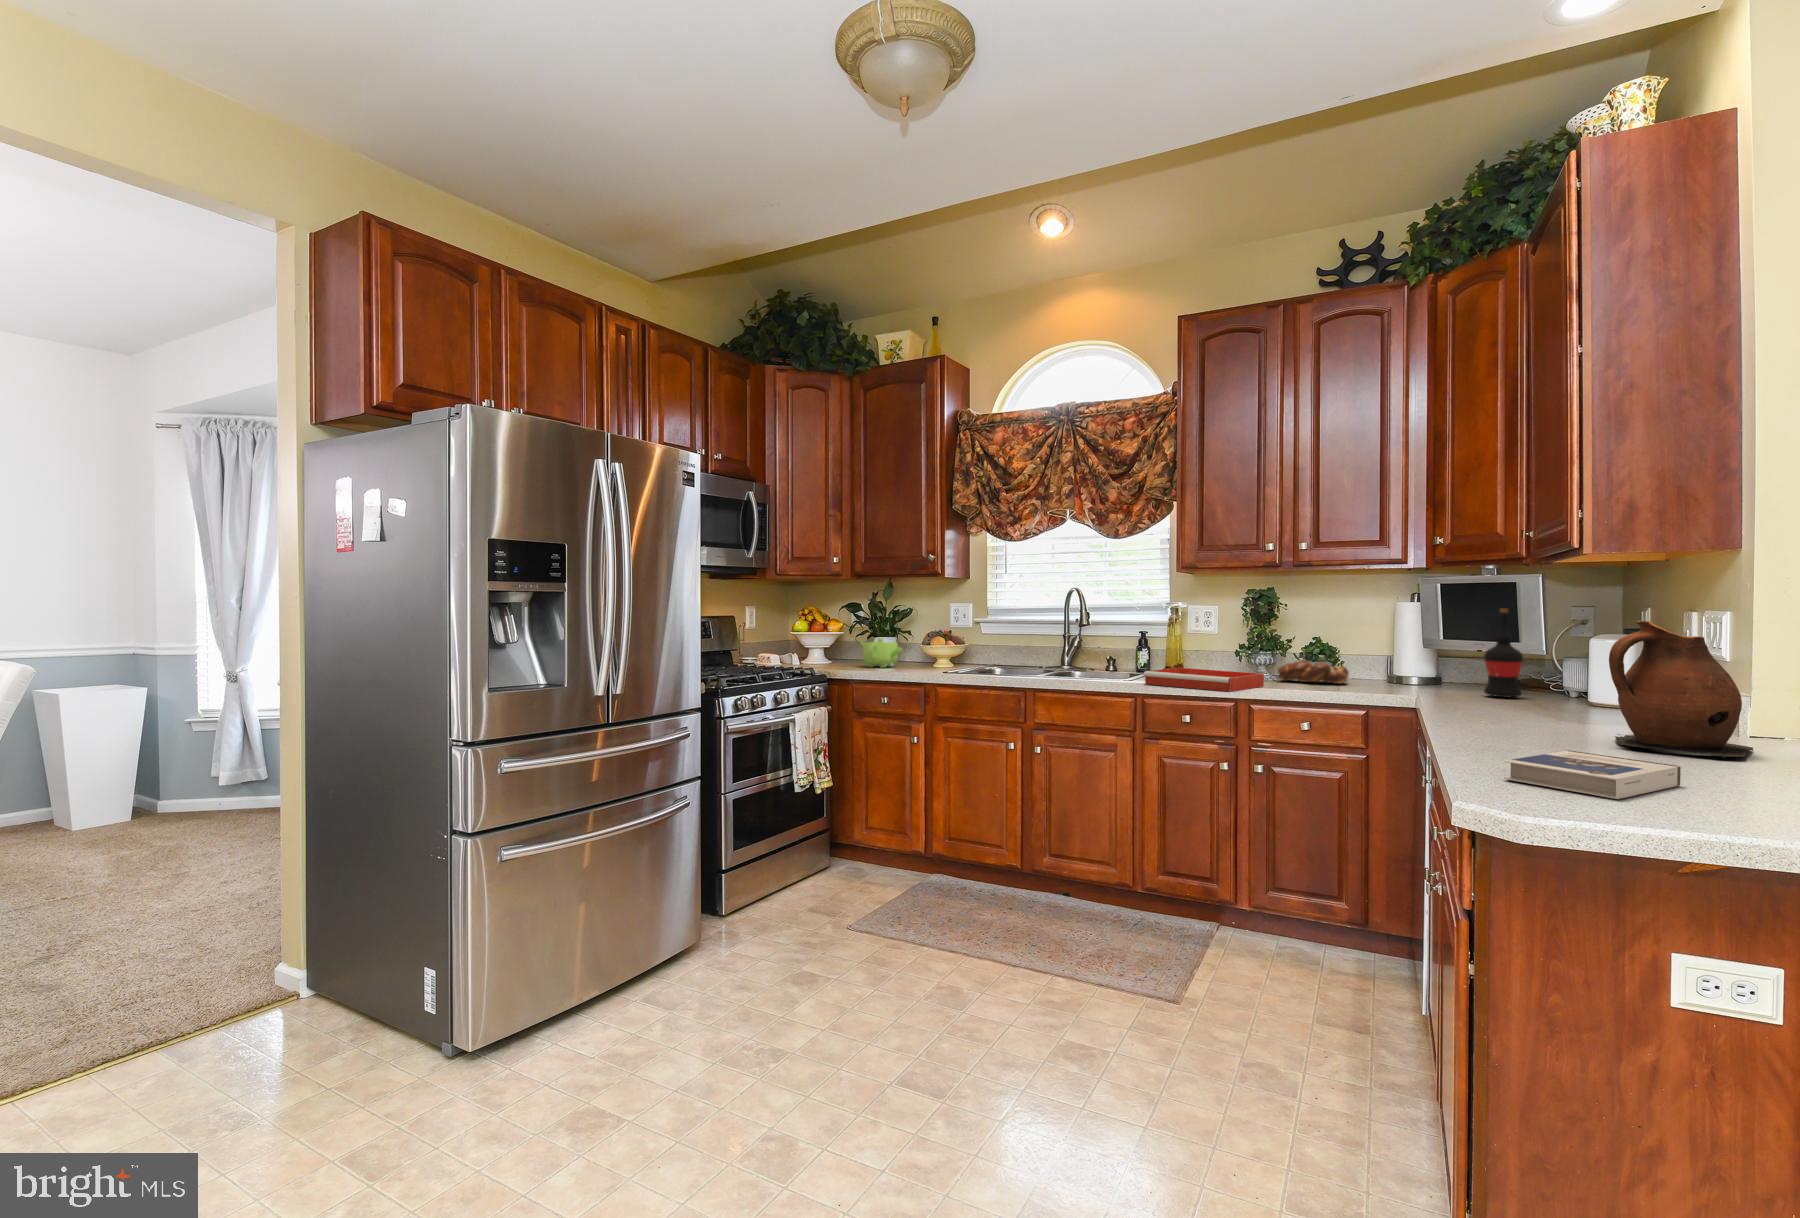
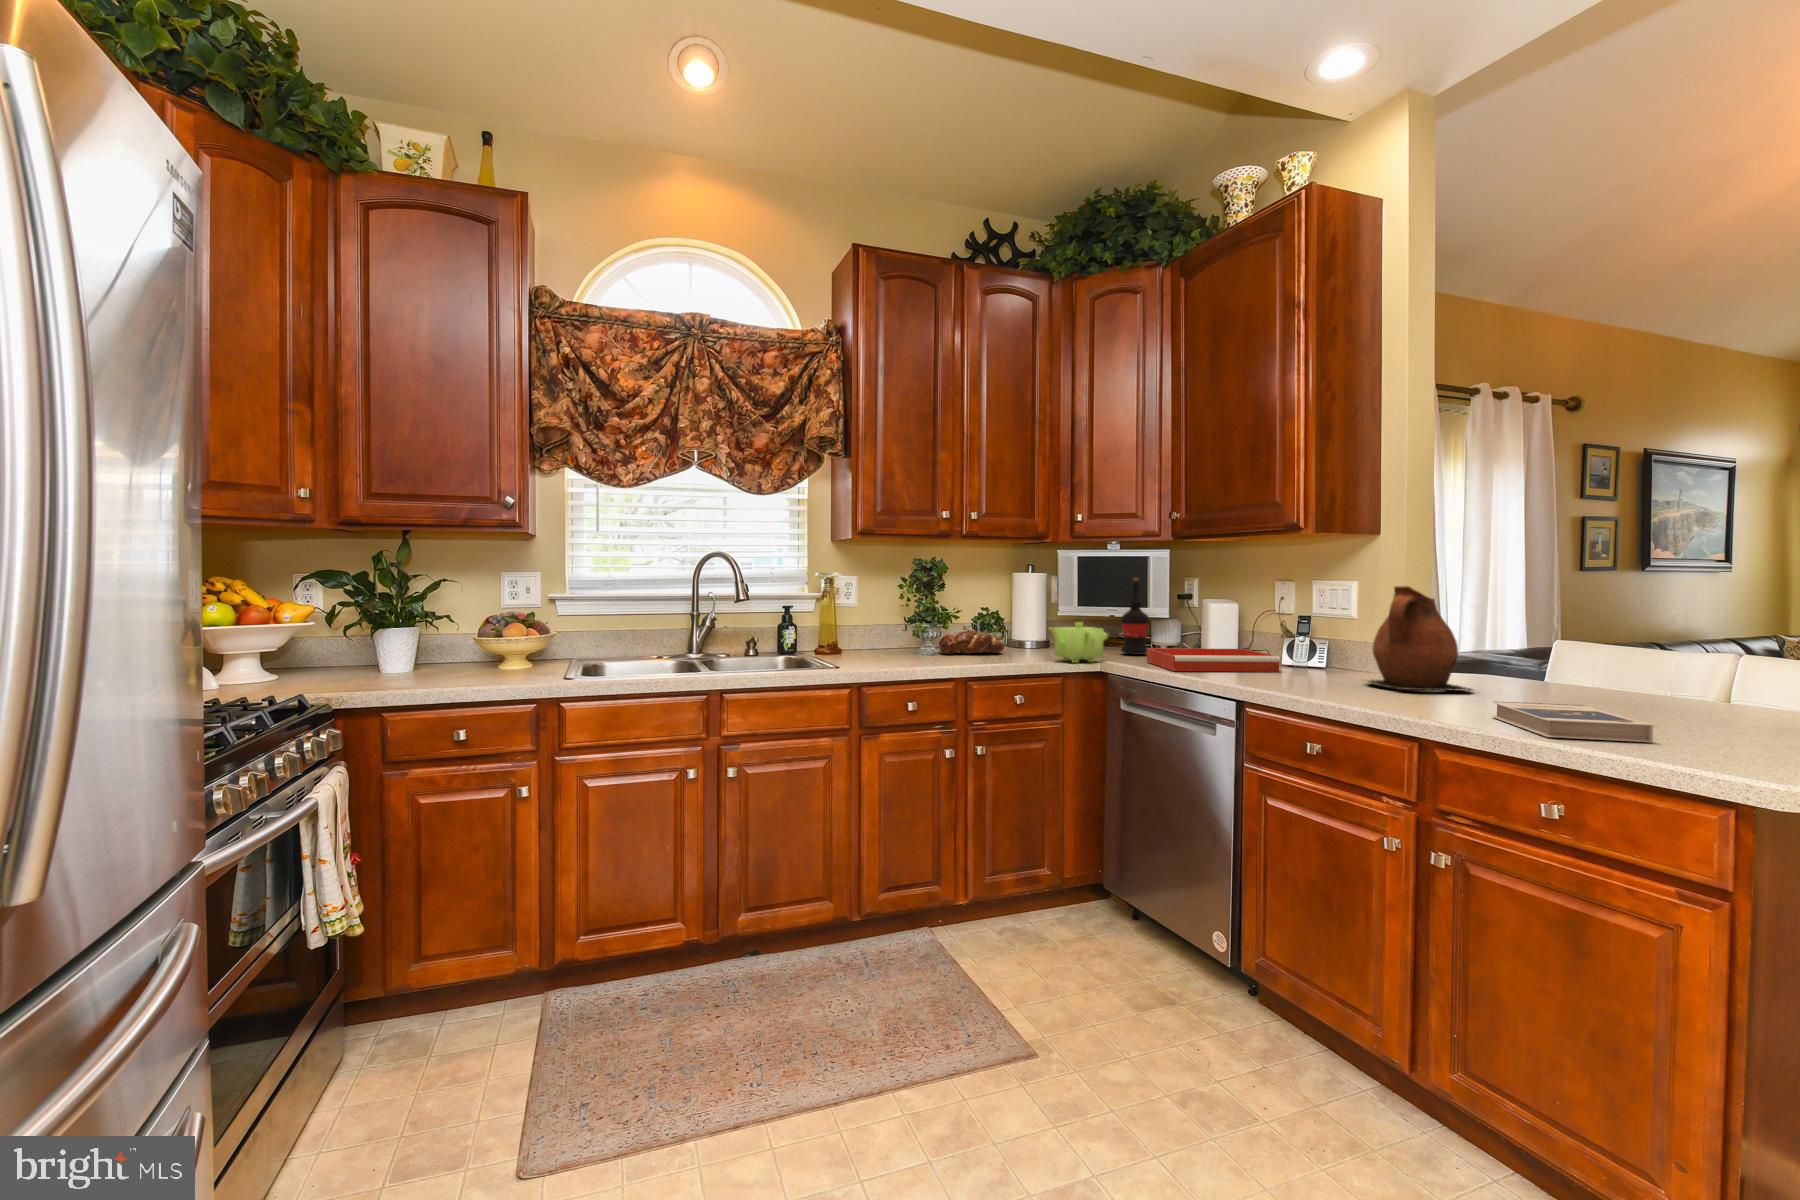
teapot: present [860,638,902,668] -> present [1050,622,1108,663]
tray: present [1144,668,1264,692] -> present [1147,648,1281,672]

